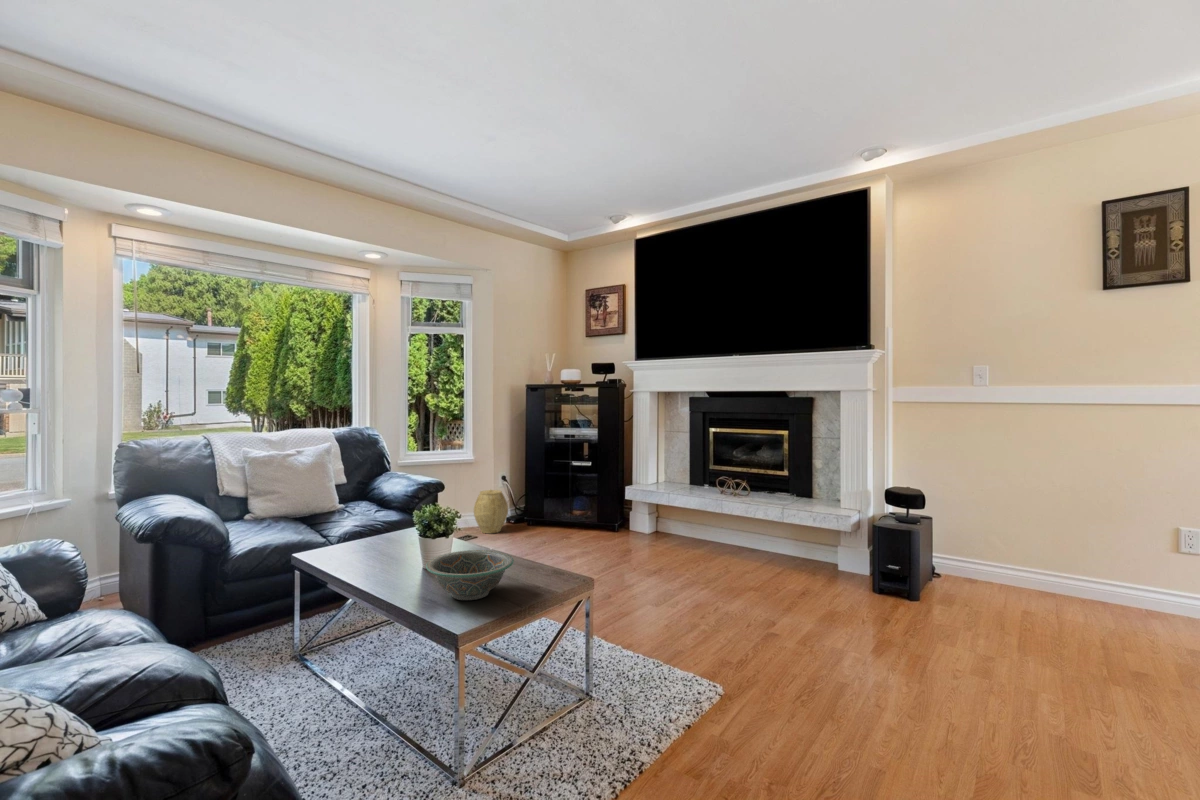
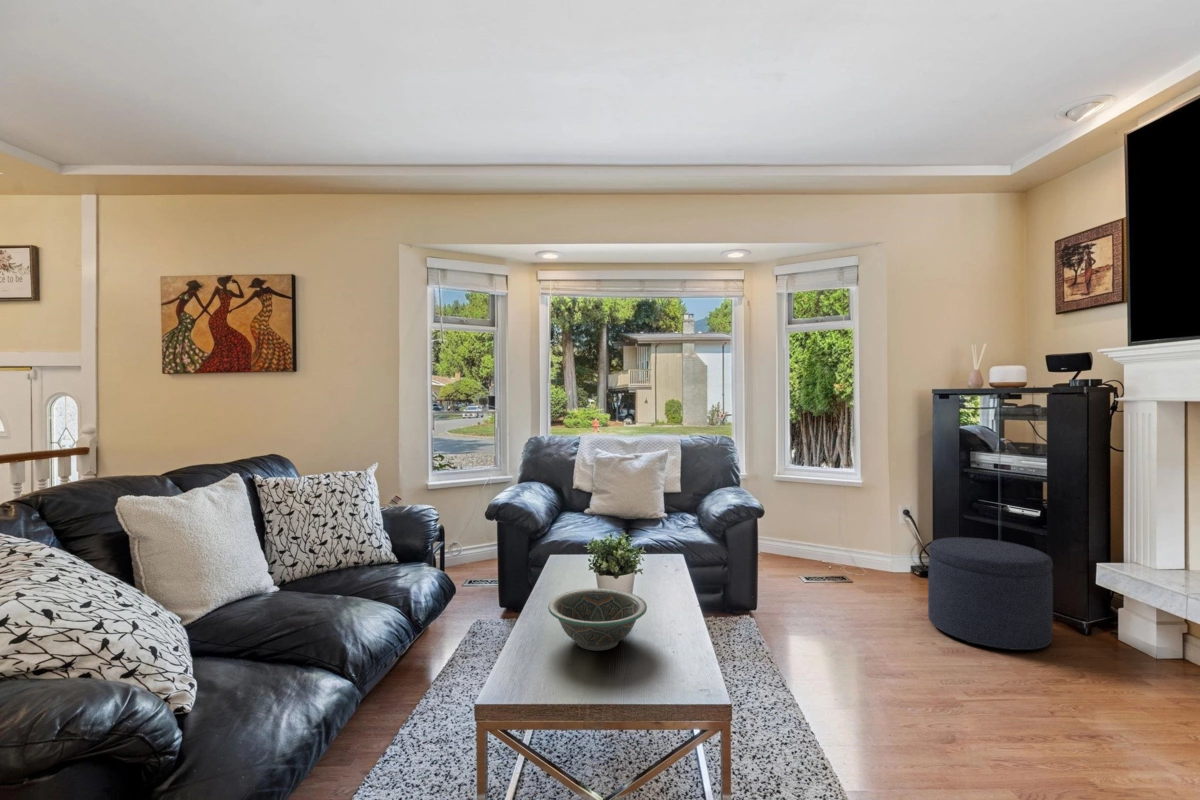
ottoman: none [547,485,615,553] -> present [928,537,1053,650]
woven basket: present [474,490,508,533] -> none [854,524,903,582]

